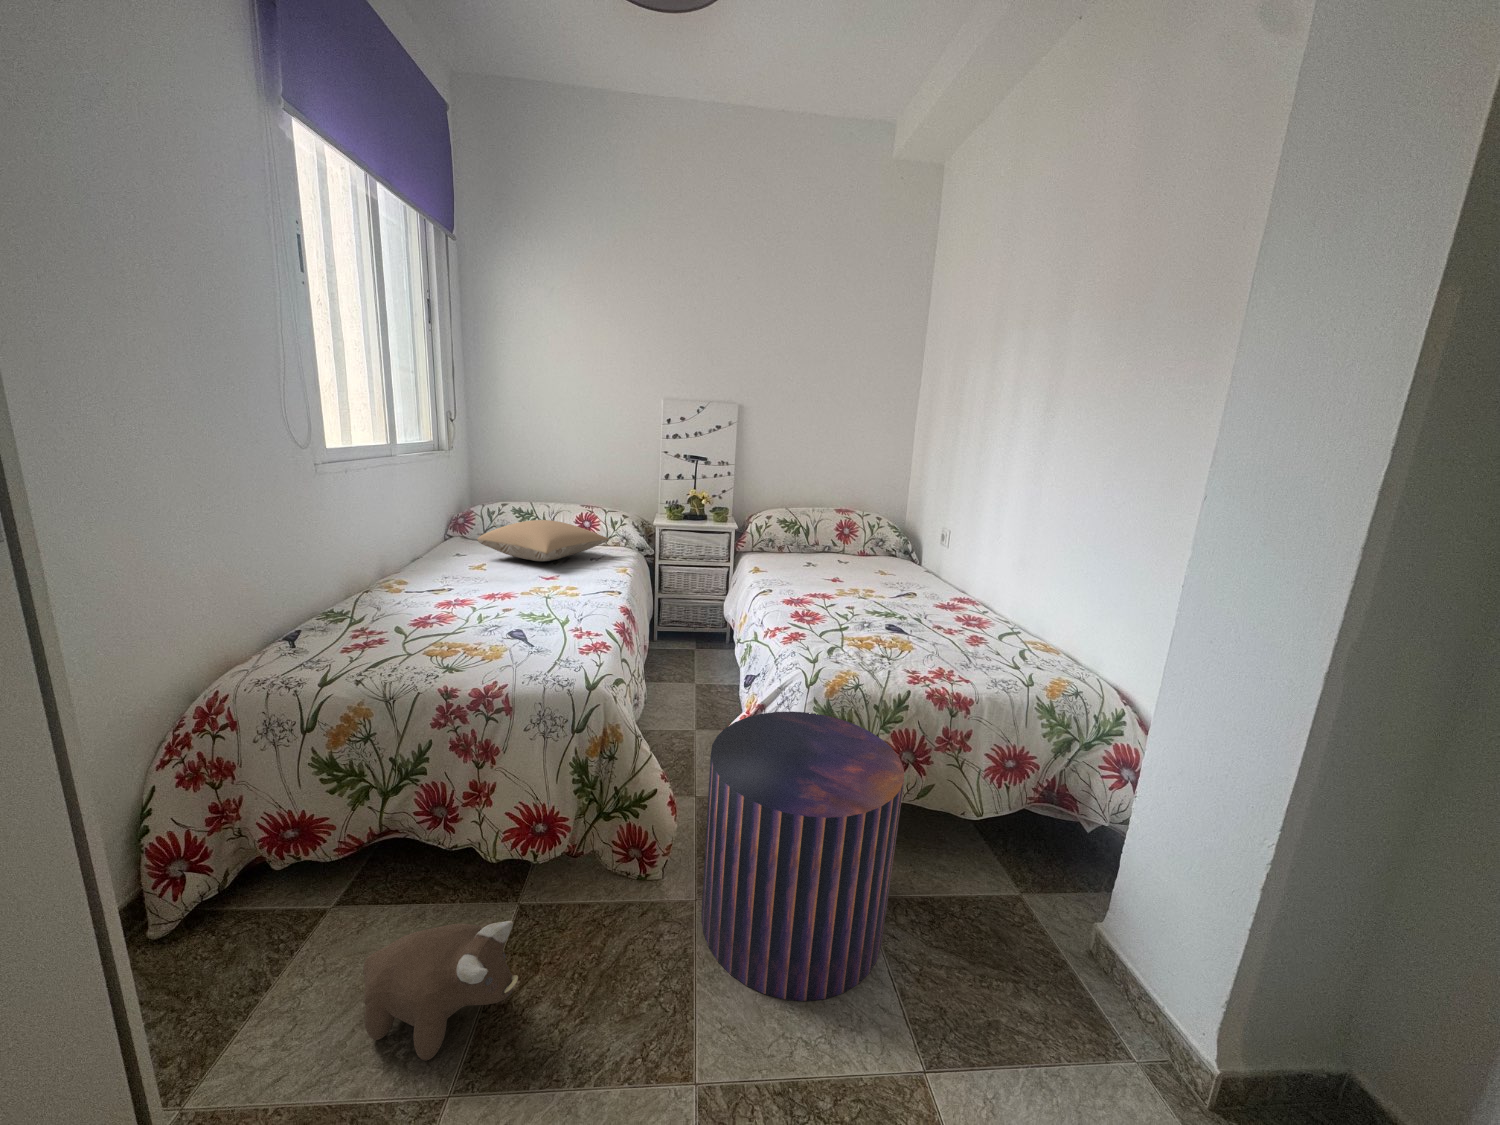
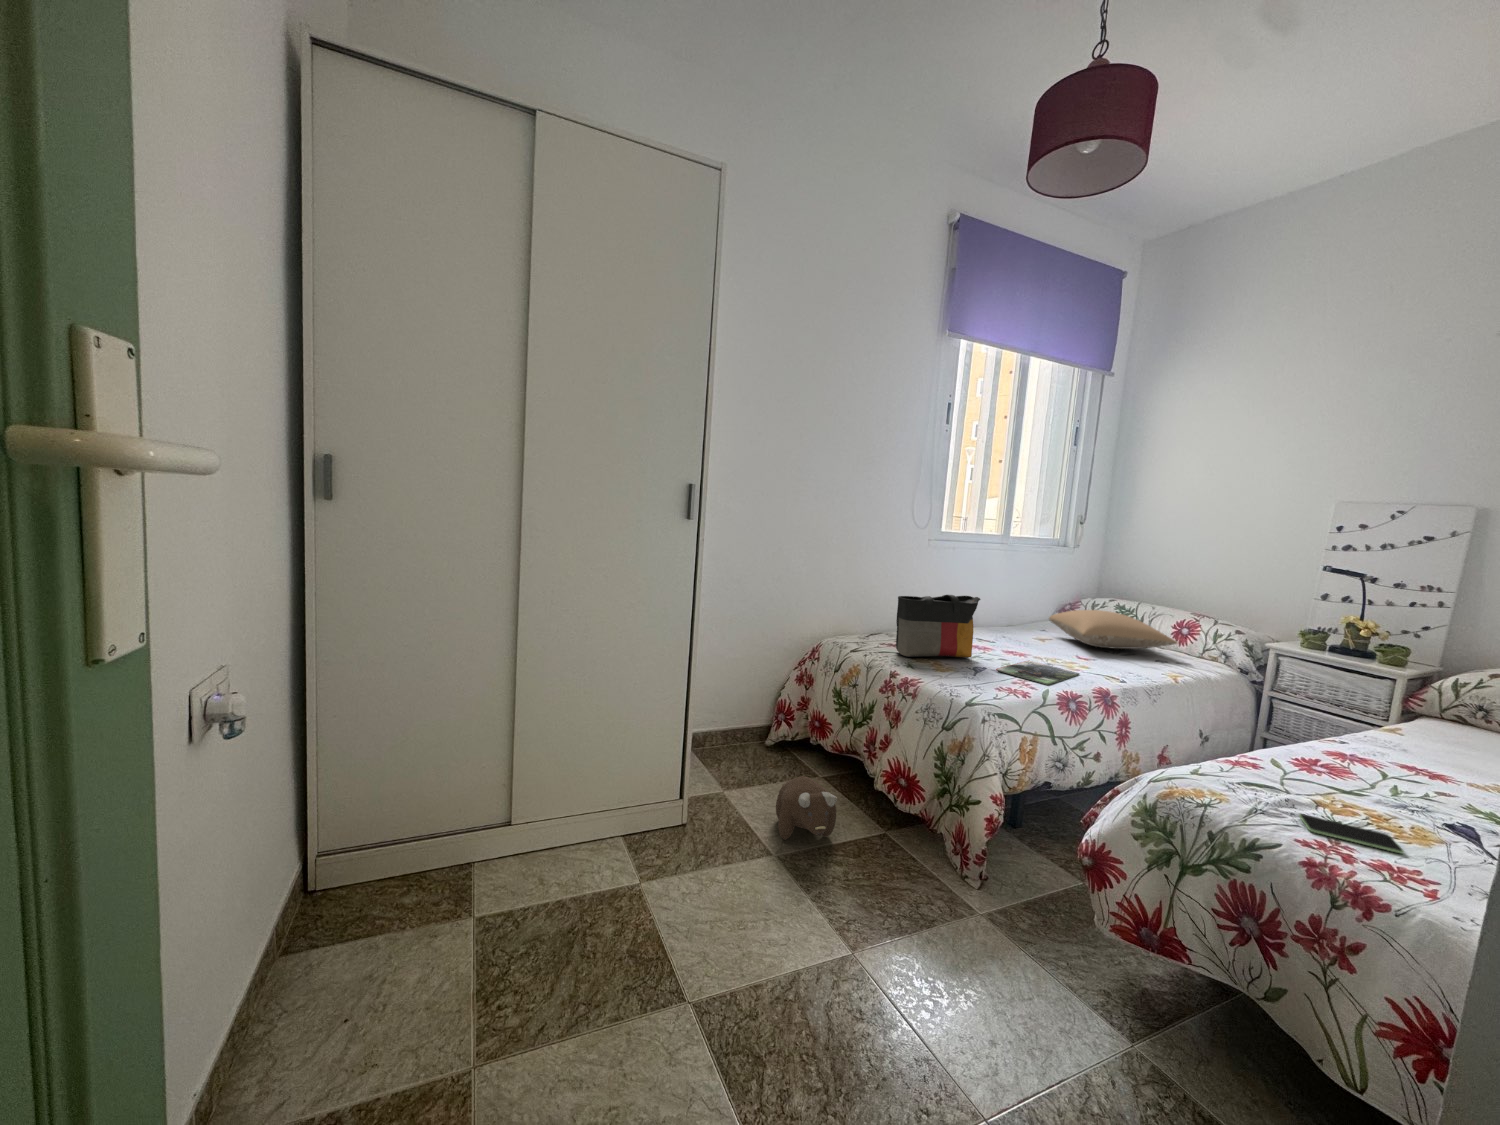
tote bag: none [376,541,489,656] -> present [896,595,980,658]
magazine: none [536,599,603,629] -> present [996,660,1079,685]
smartphone: none [880,653,924,672] -> present [1299,814,1404,853]
pouf: present [701,711,904,1001] -> none [943,769,1181,1081]

